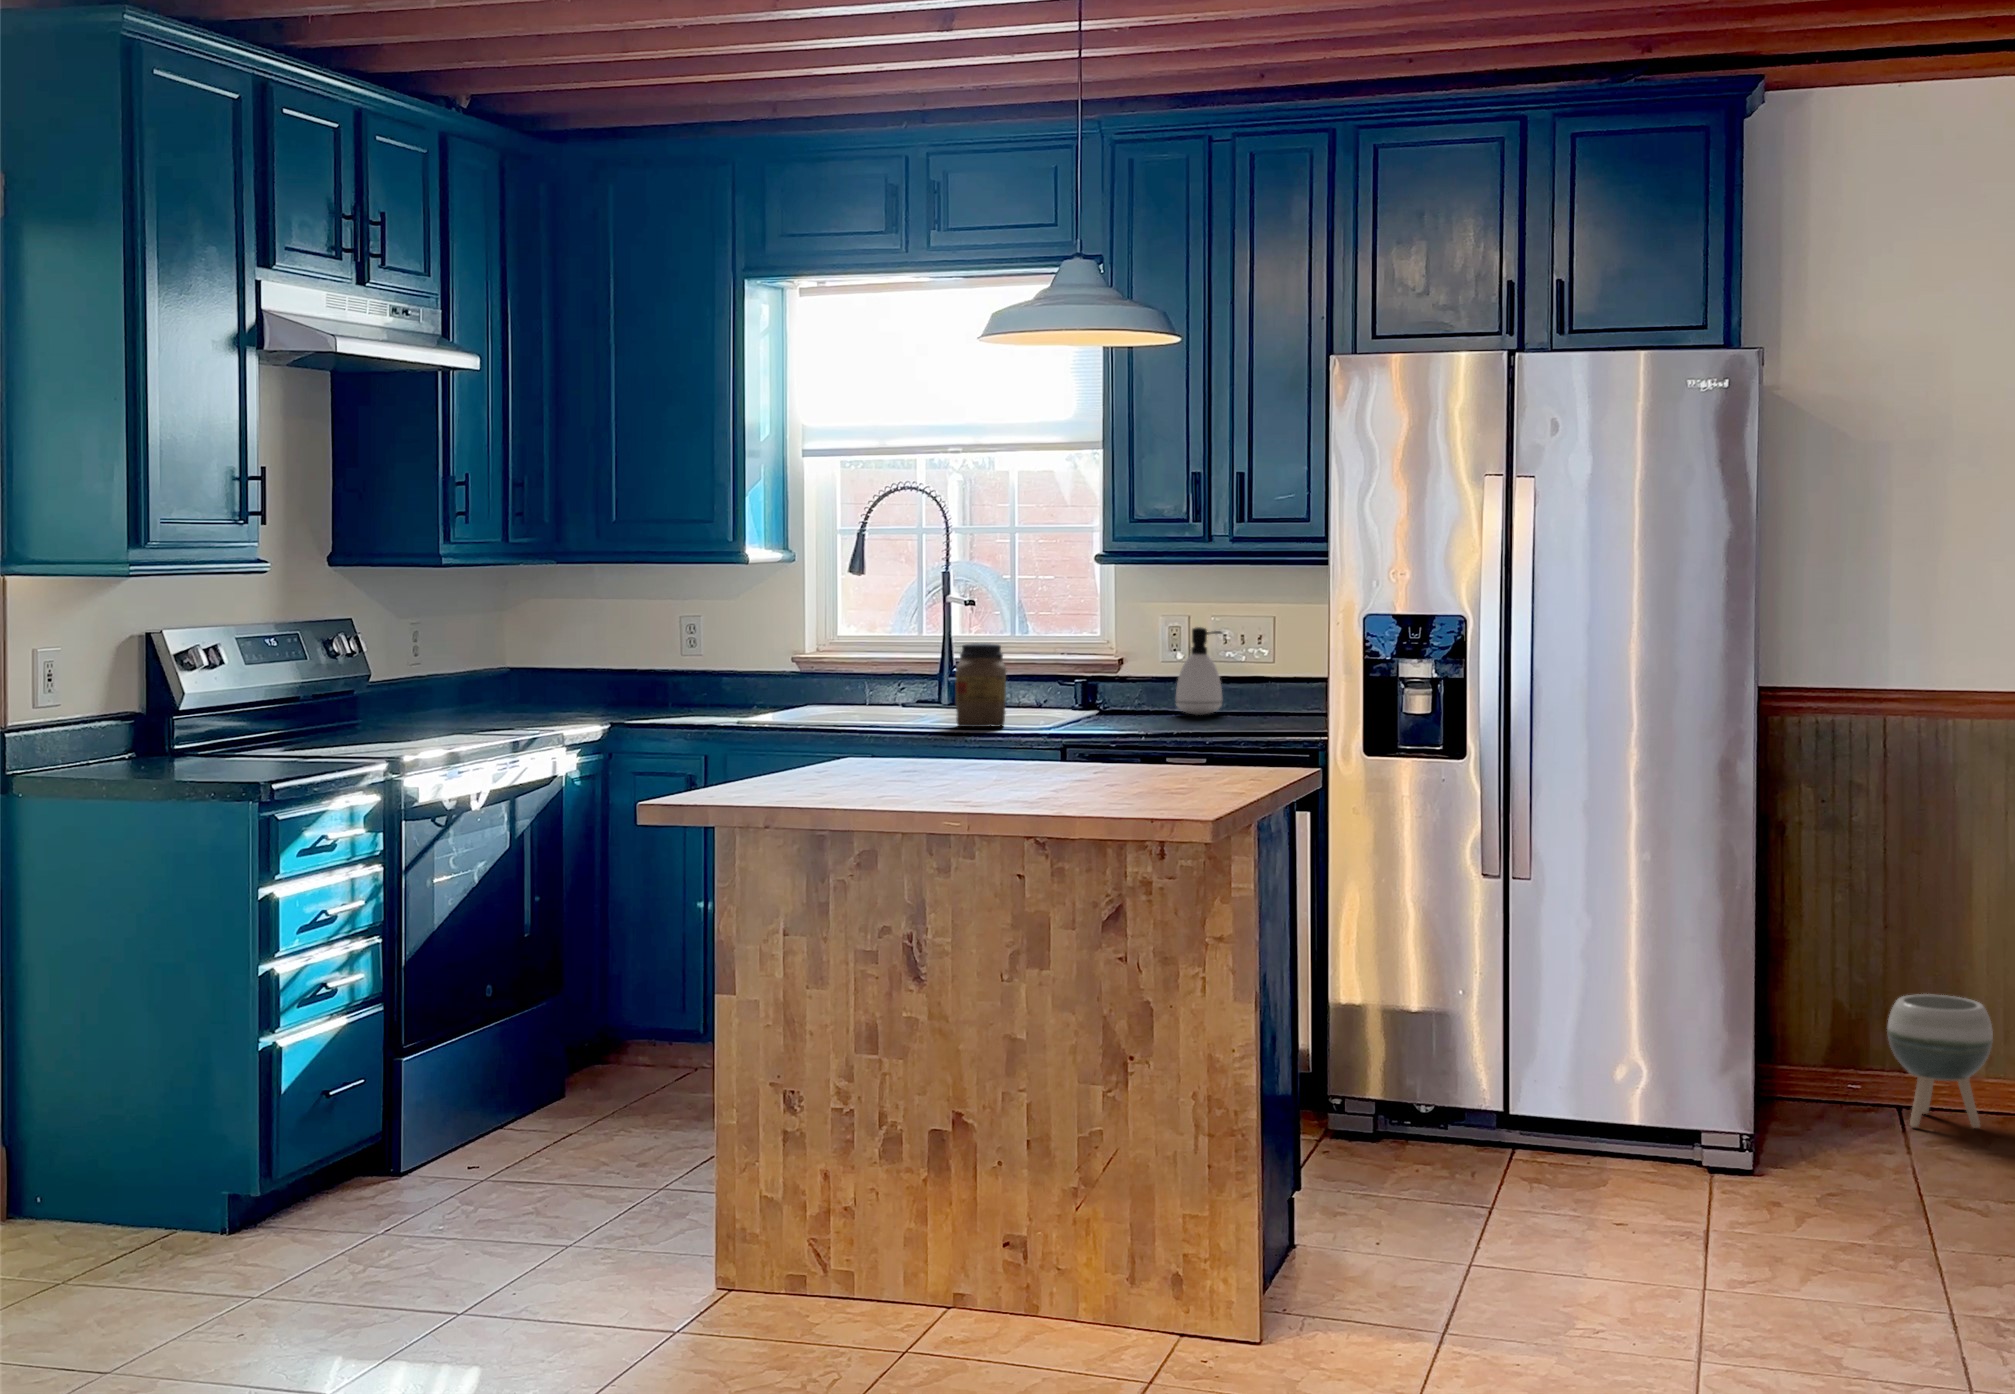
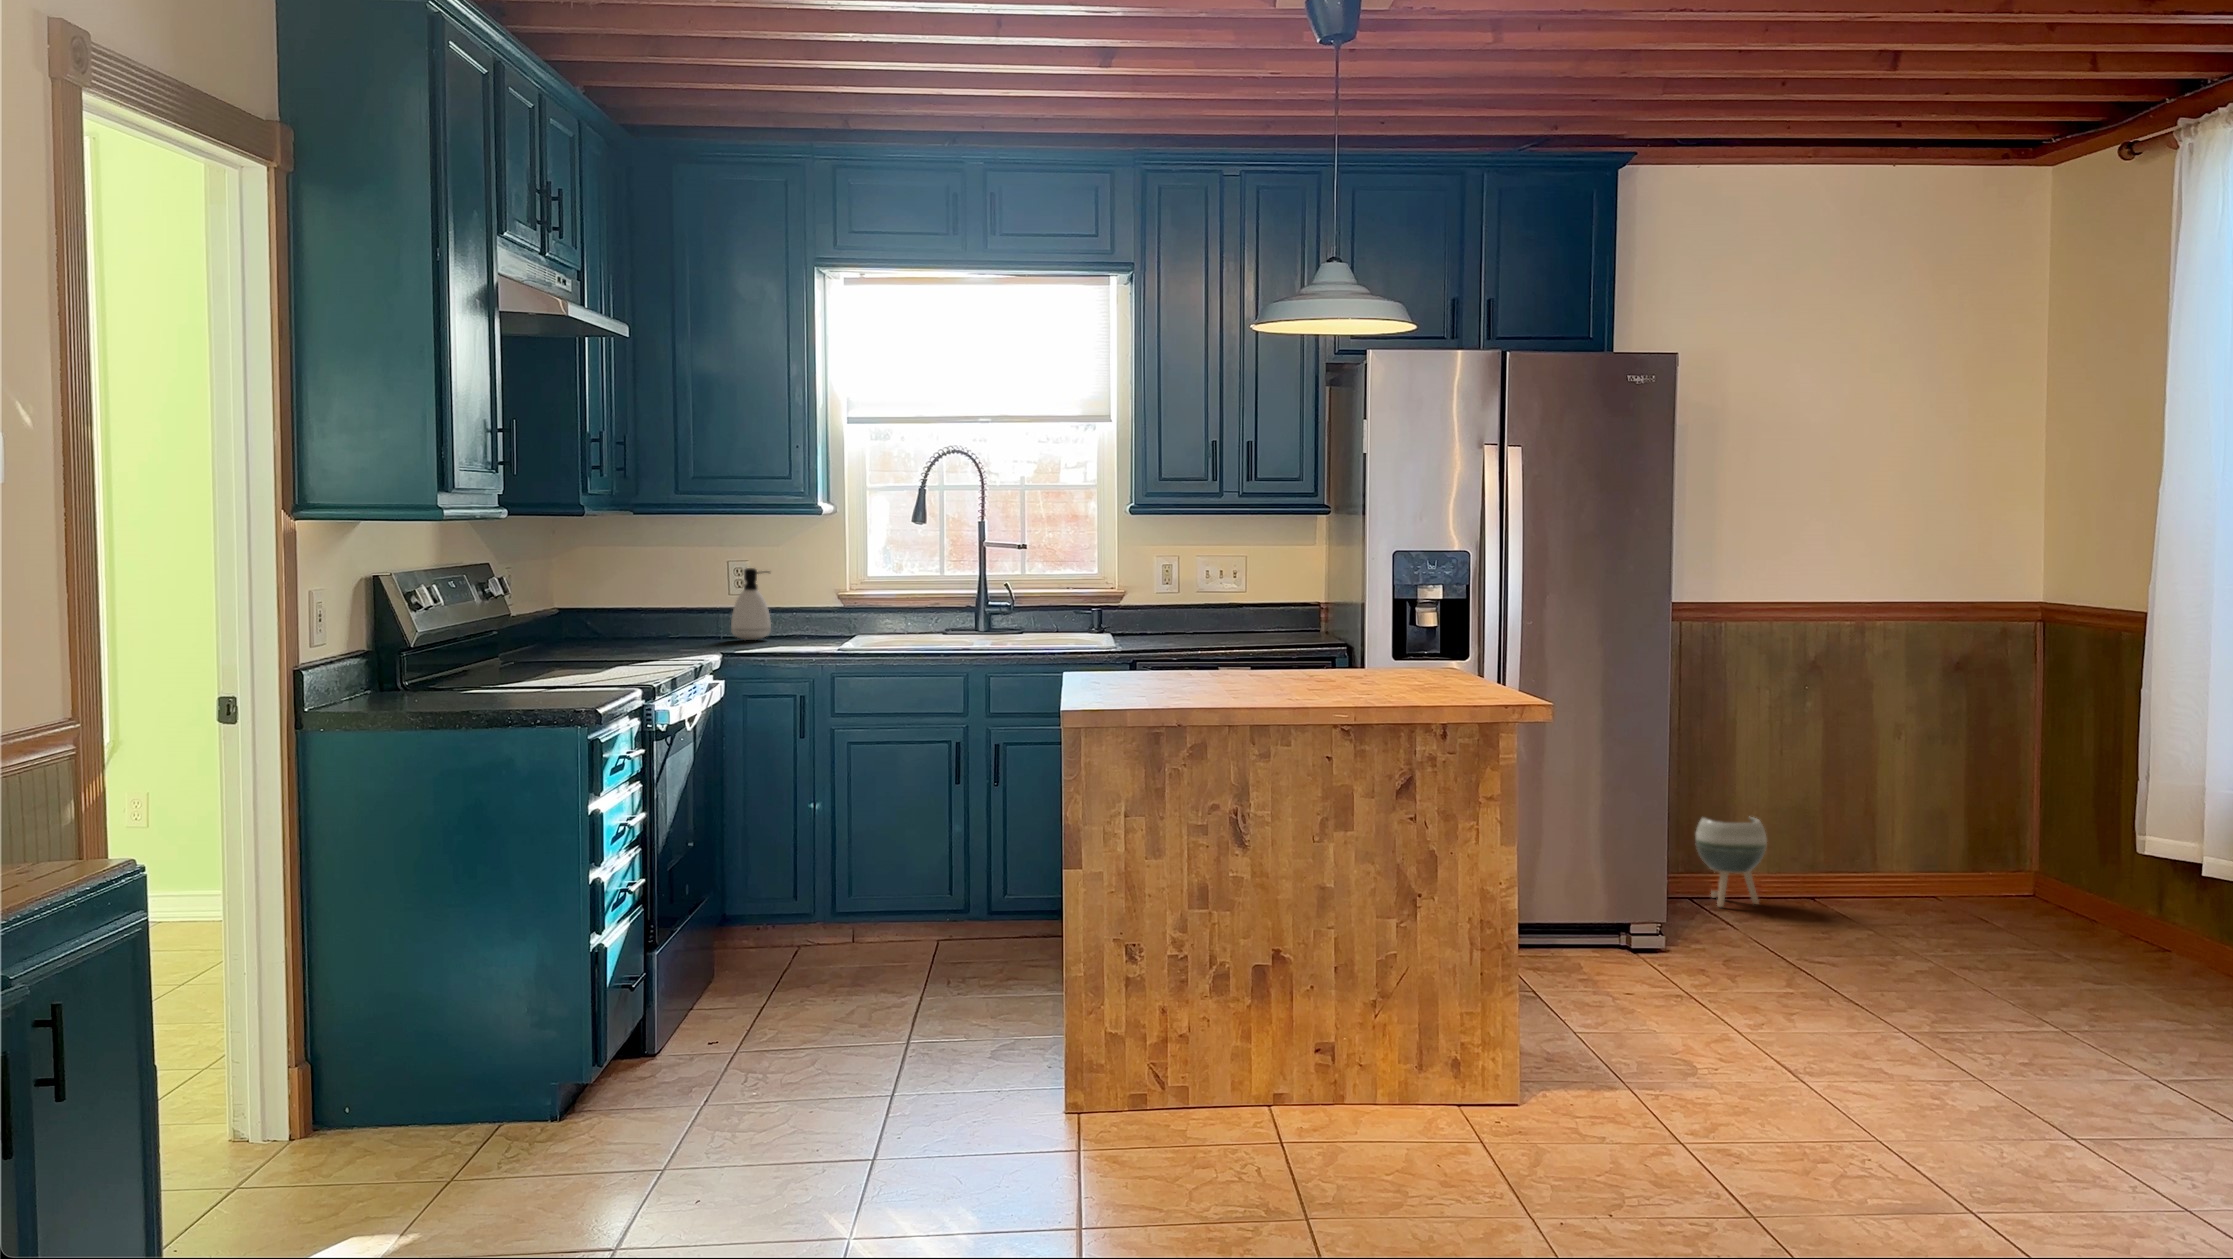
soap dispenser: present [1176,627,1222,715] -> present [731,568,771,640]
jar: present [956,643,1006,727] -> none [1044,577,1090,646]

